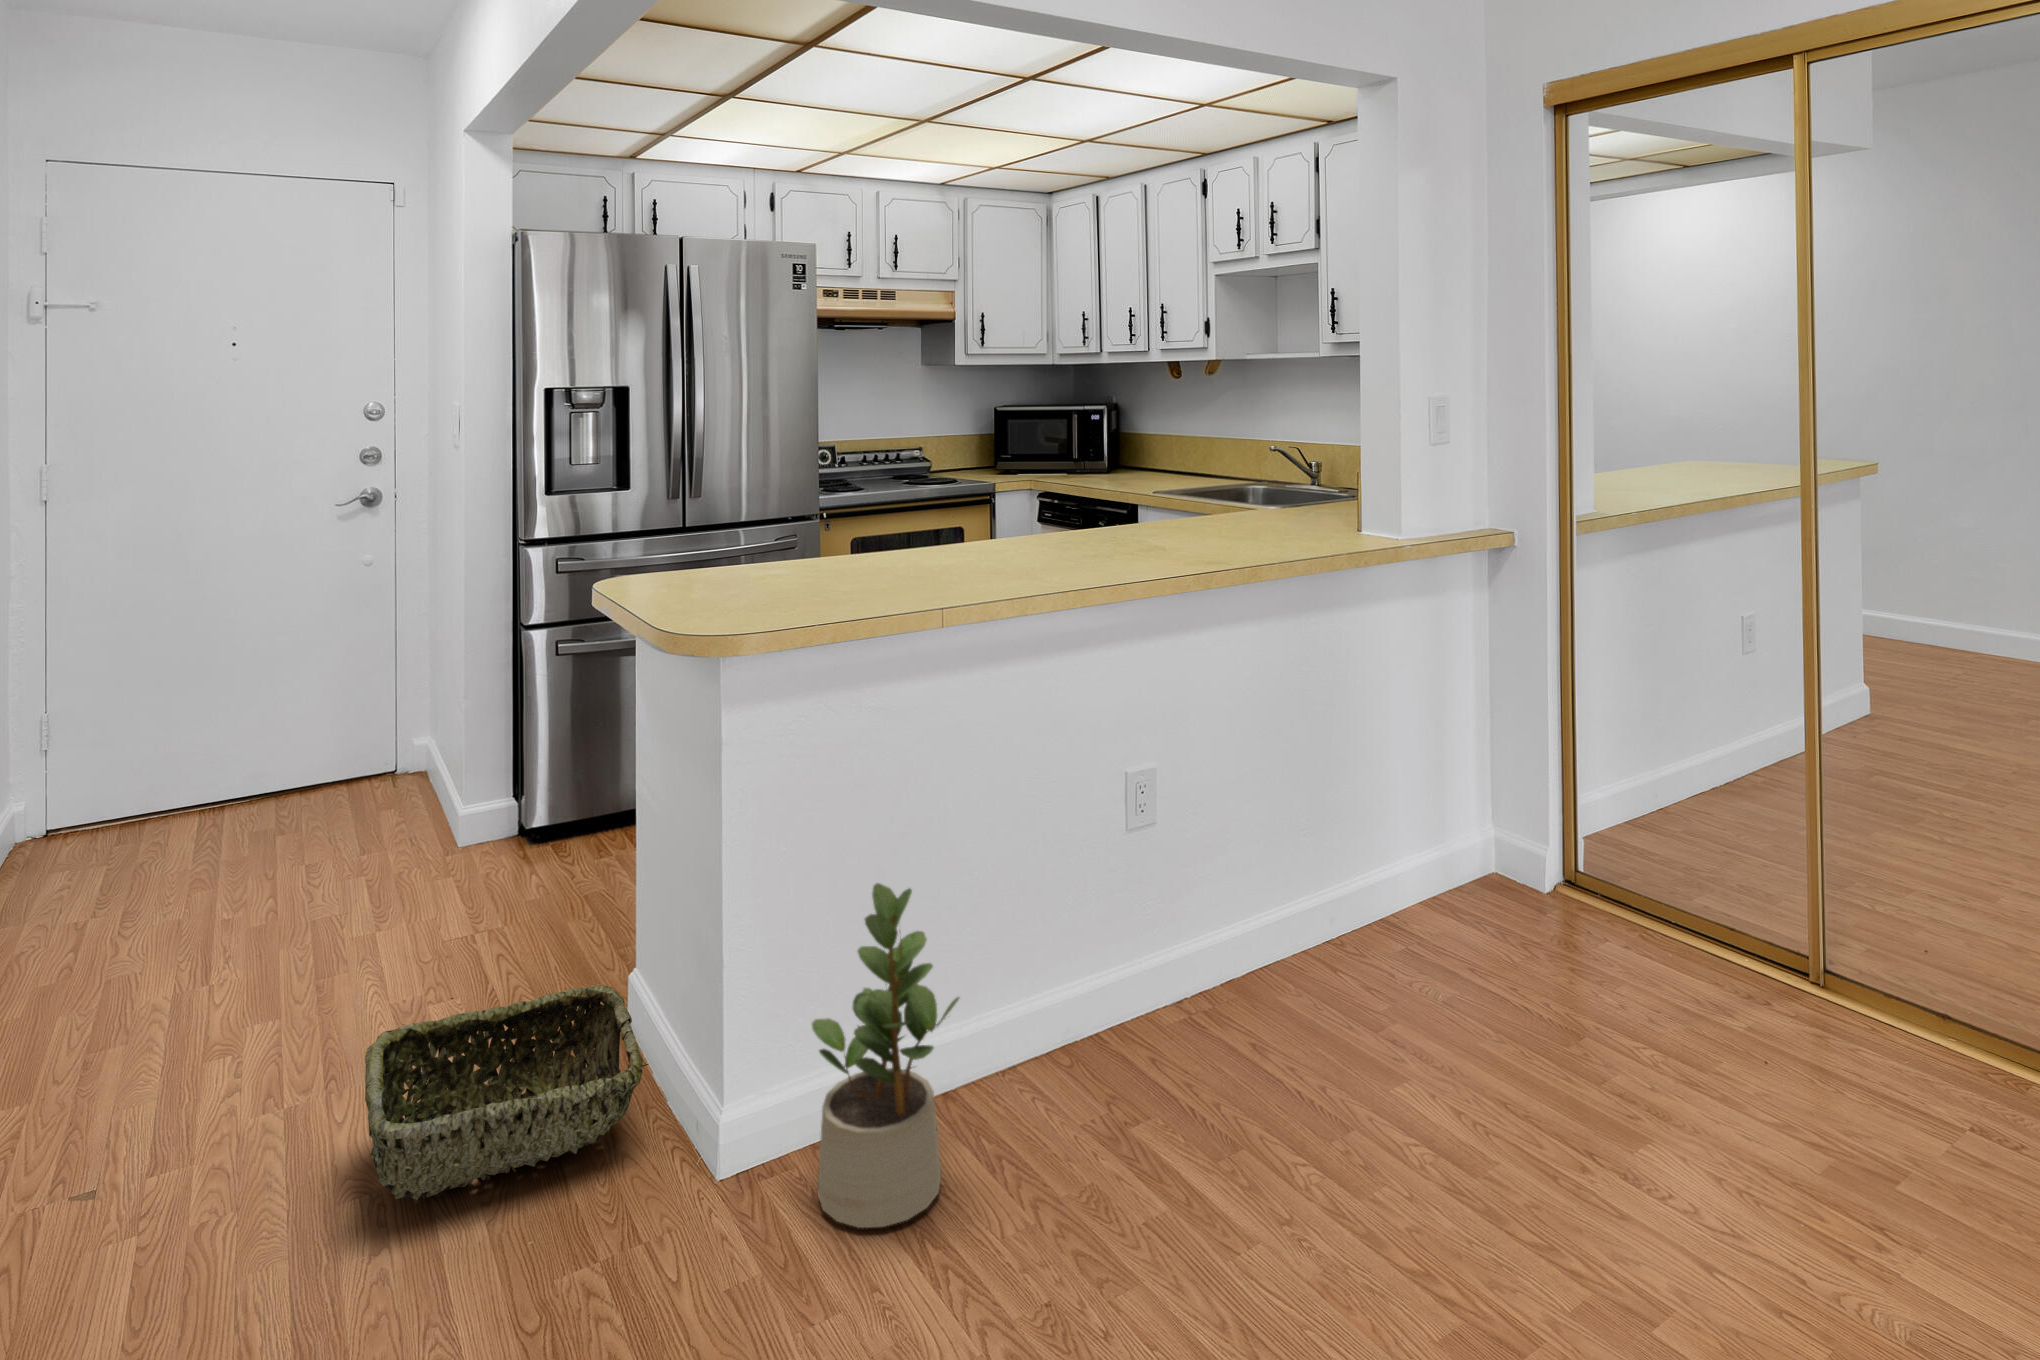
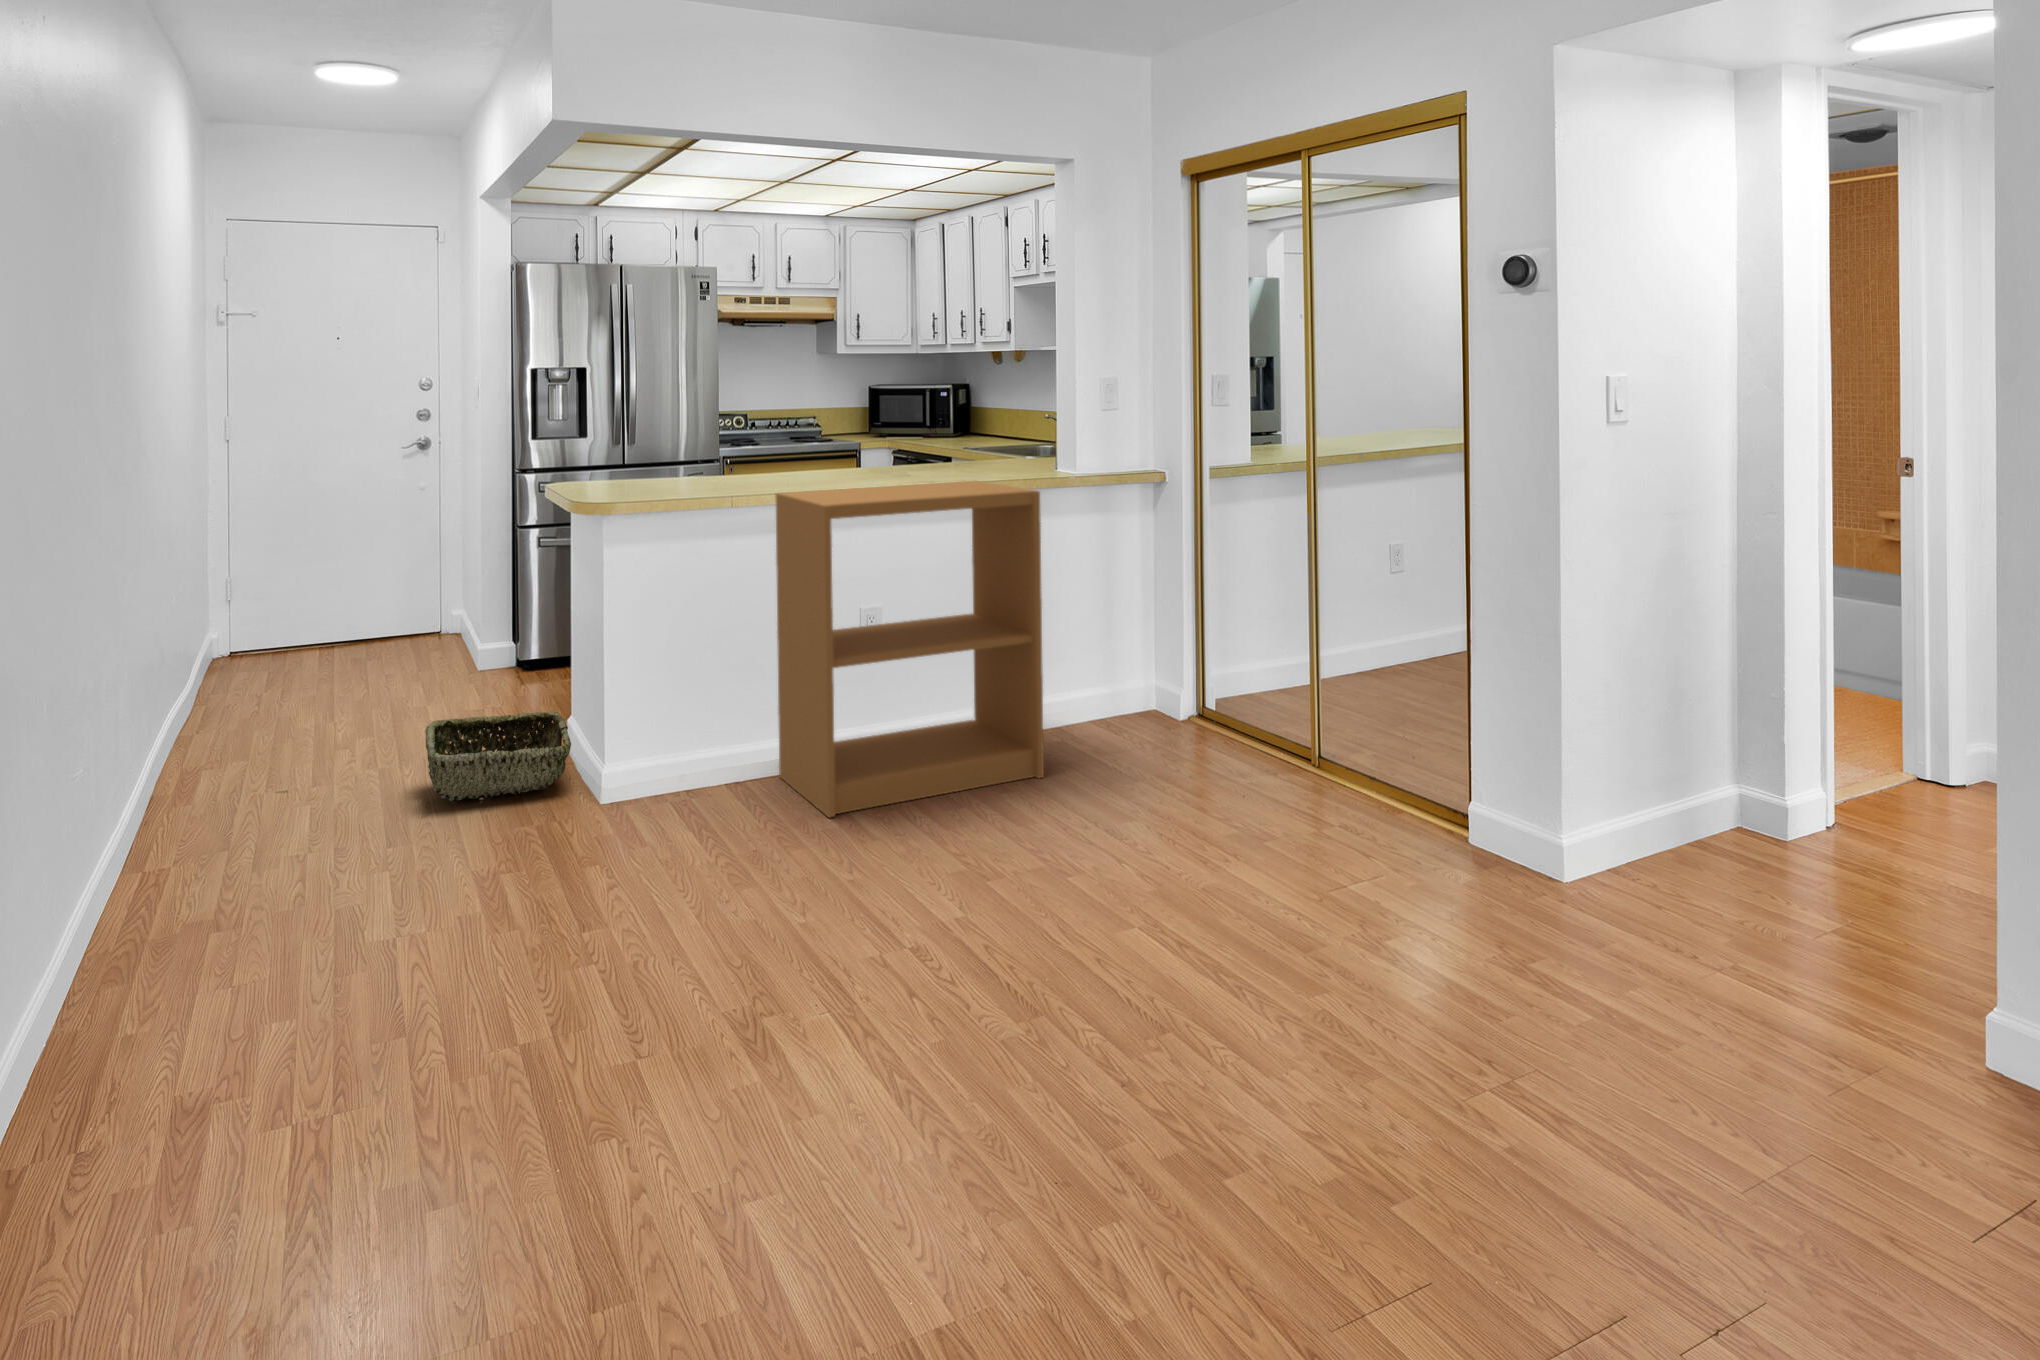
bookshelf: none [992,559,1430,1190] -> present [776,481,1044,817]
potted plant: present [812,883,959,1228] -> none [658,642,735,821]

